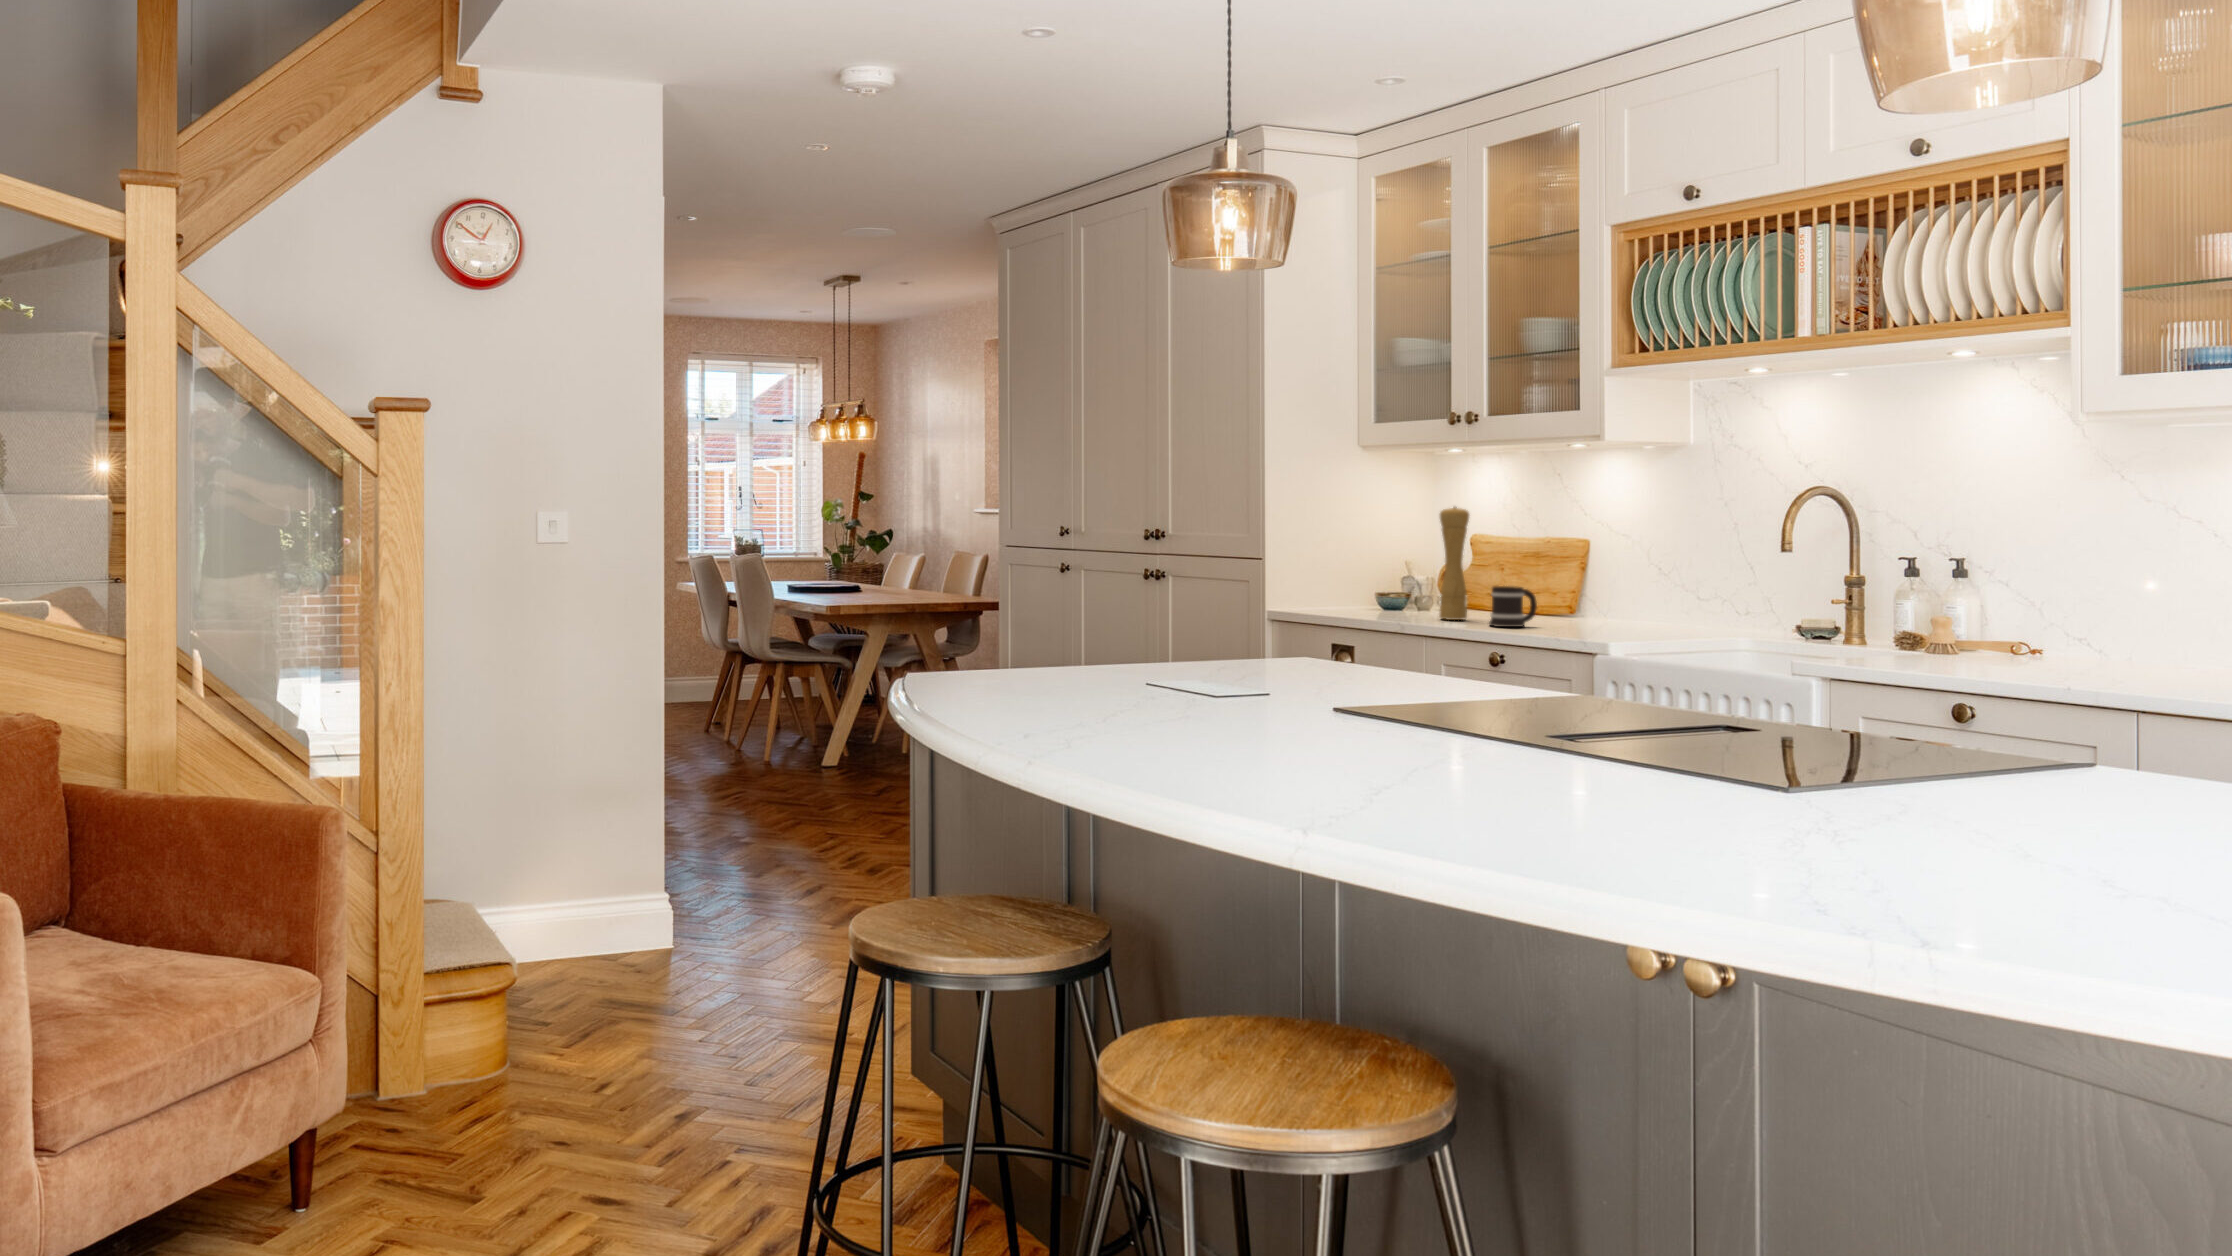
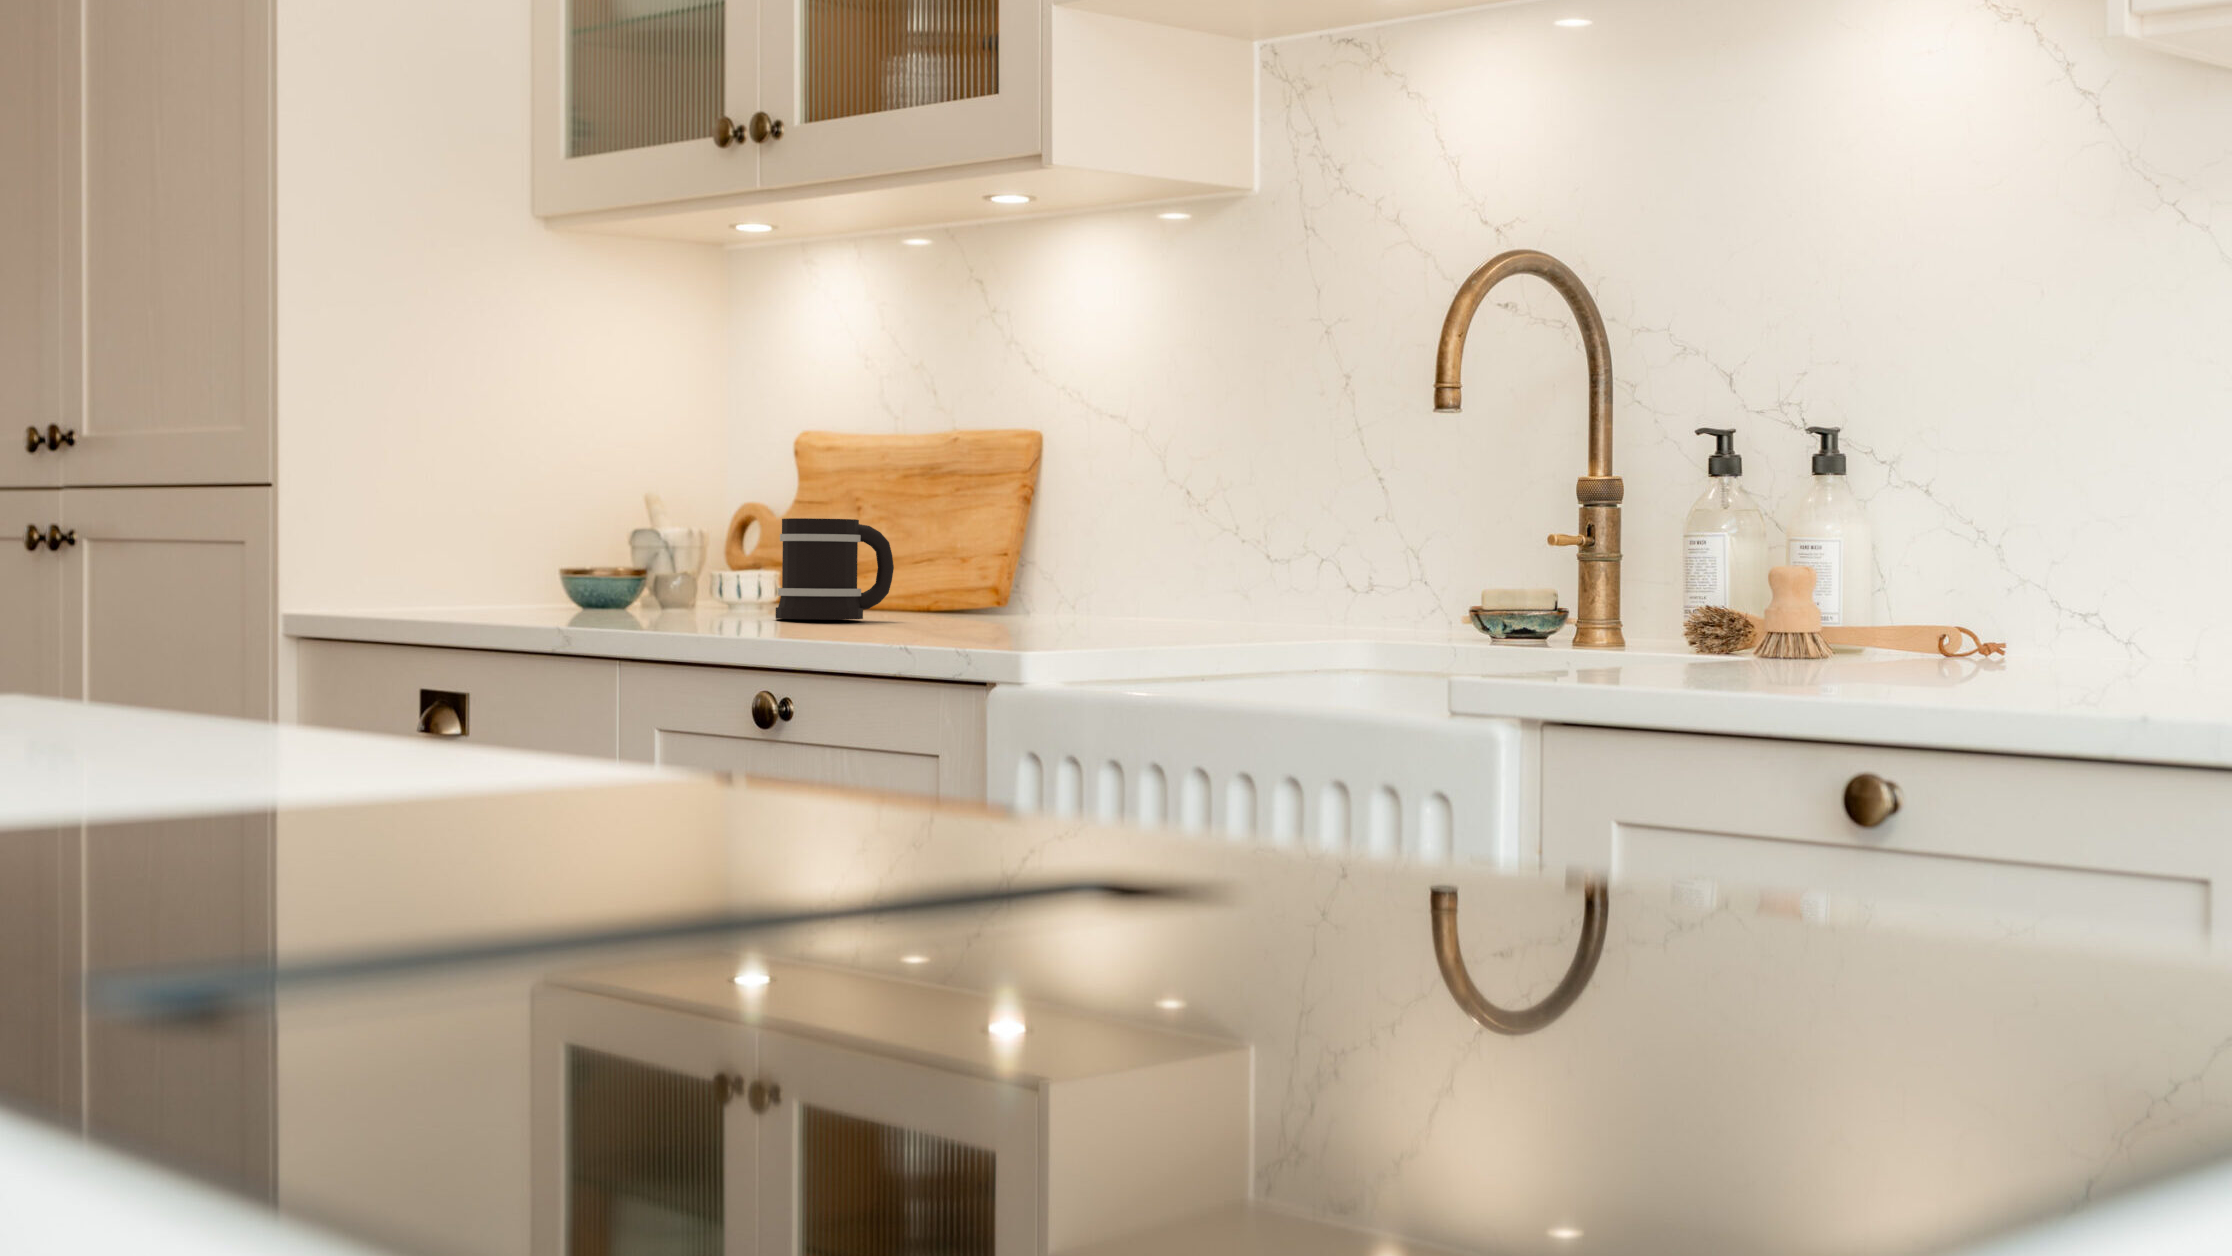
pepper mill: present [1440,507,1469,620] -> none [665,323,740,608]

